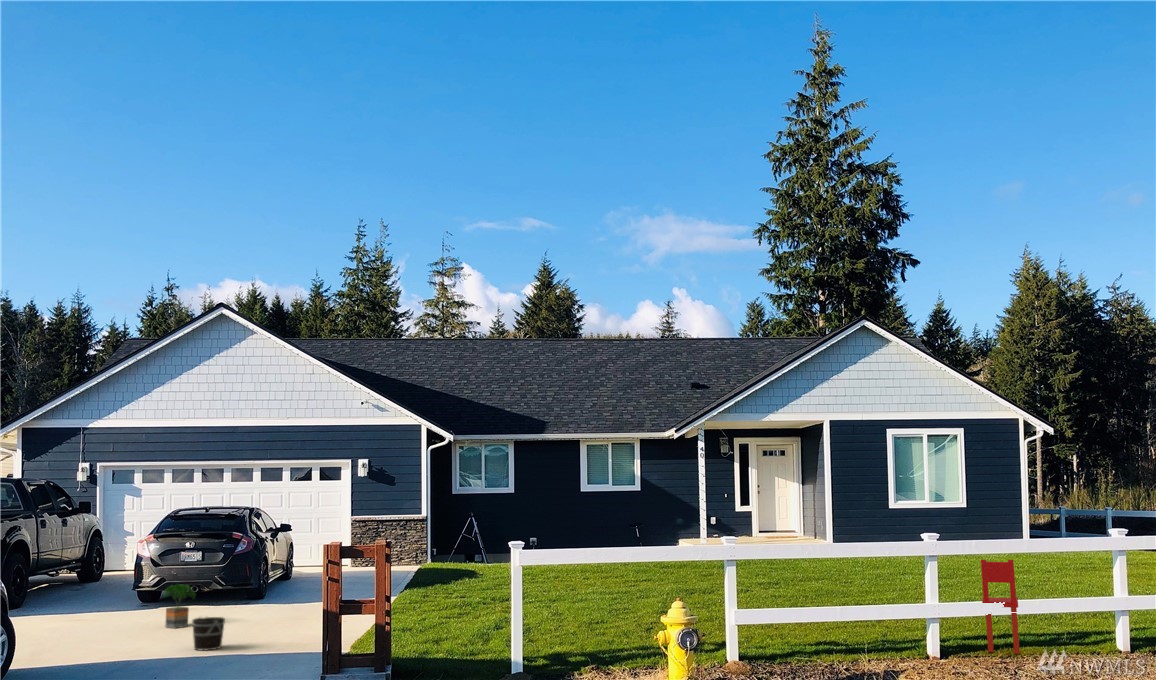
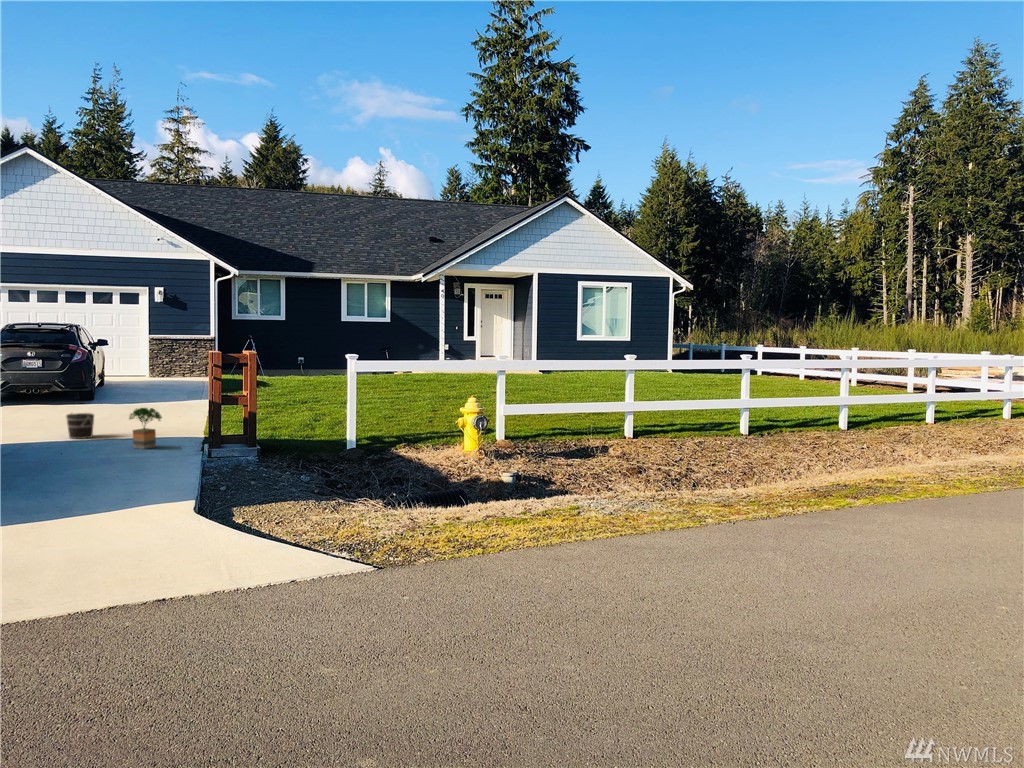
chair: present [981,560,1020,654] -> none [663,373,687,434]
potted tree: present [164,585,195,628] -> present [129,408,162,449]

